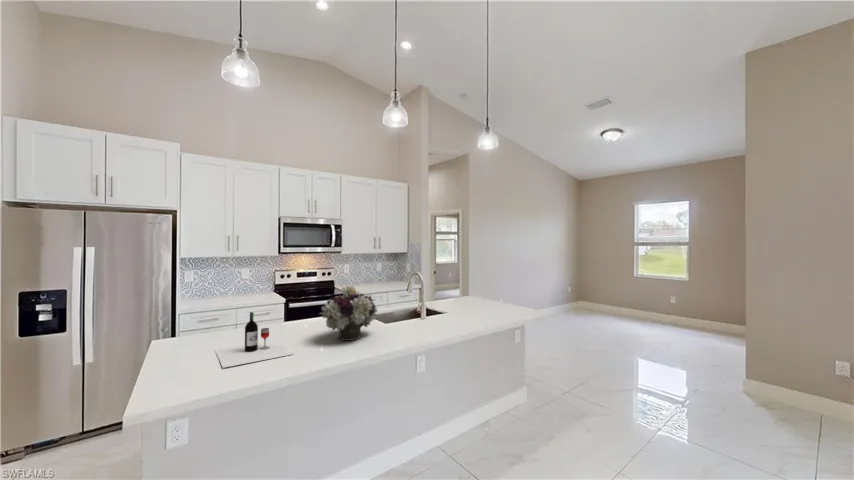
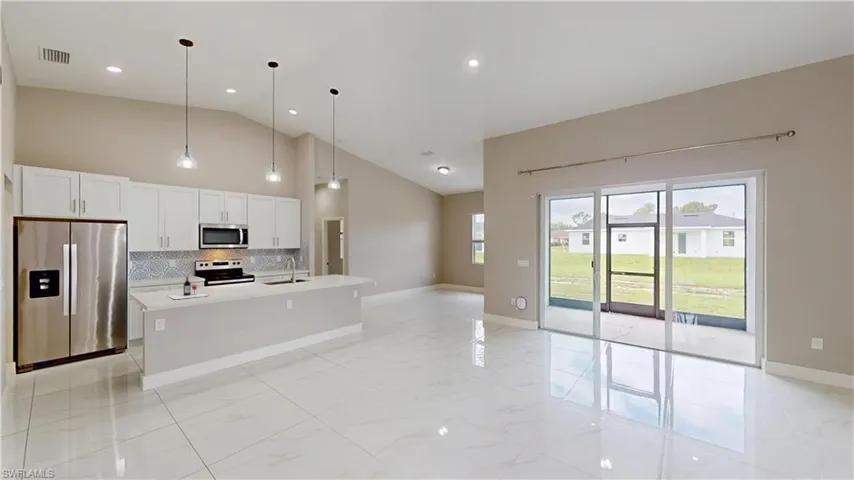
flower arrangement: present [320,285,377,341] -> none [225,264,258,292]

